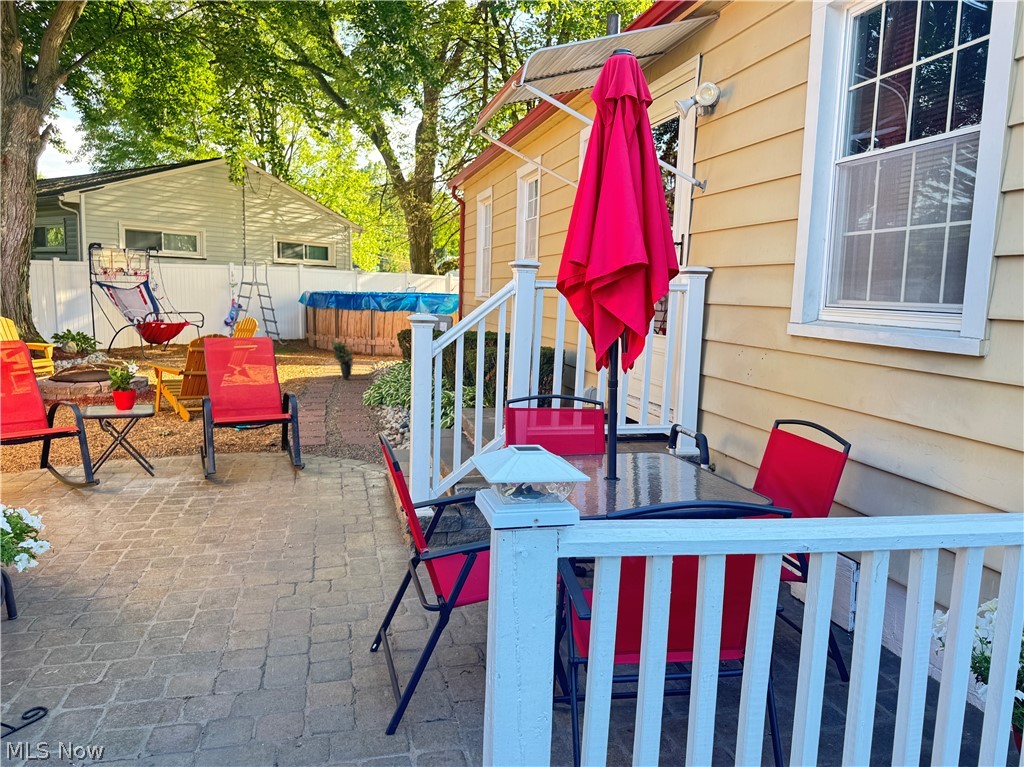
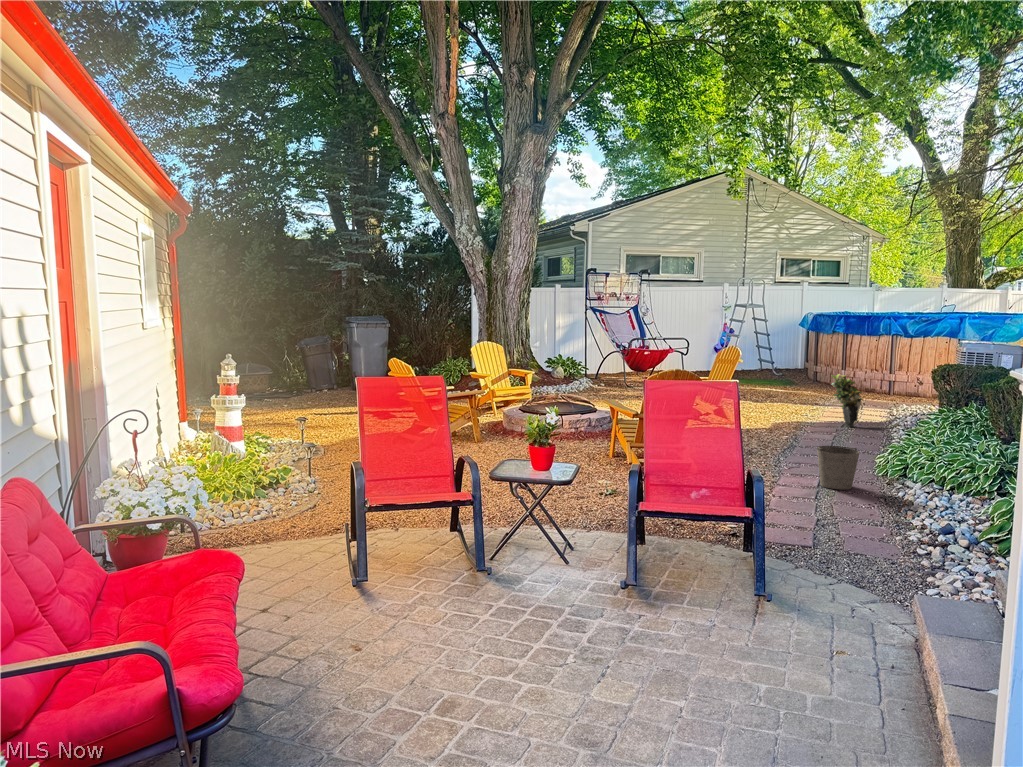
bucket: none [327,390,355,419] -> present [817,446,860,490]

